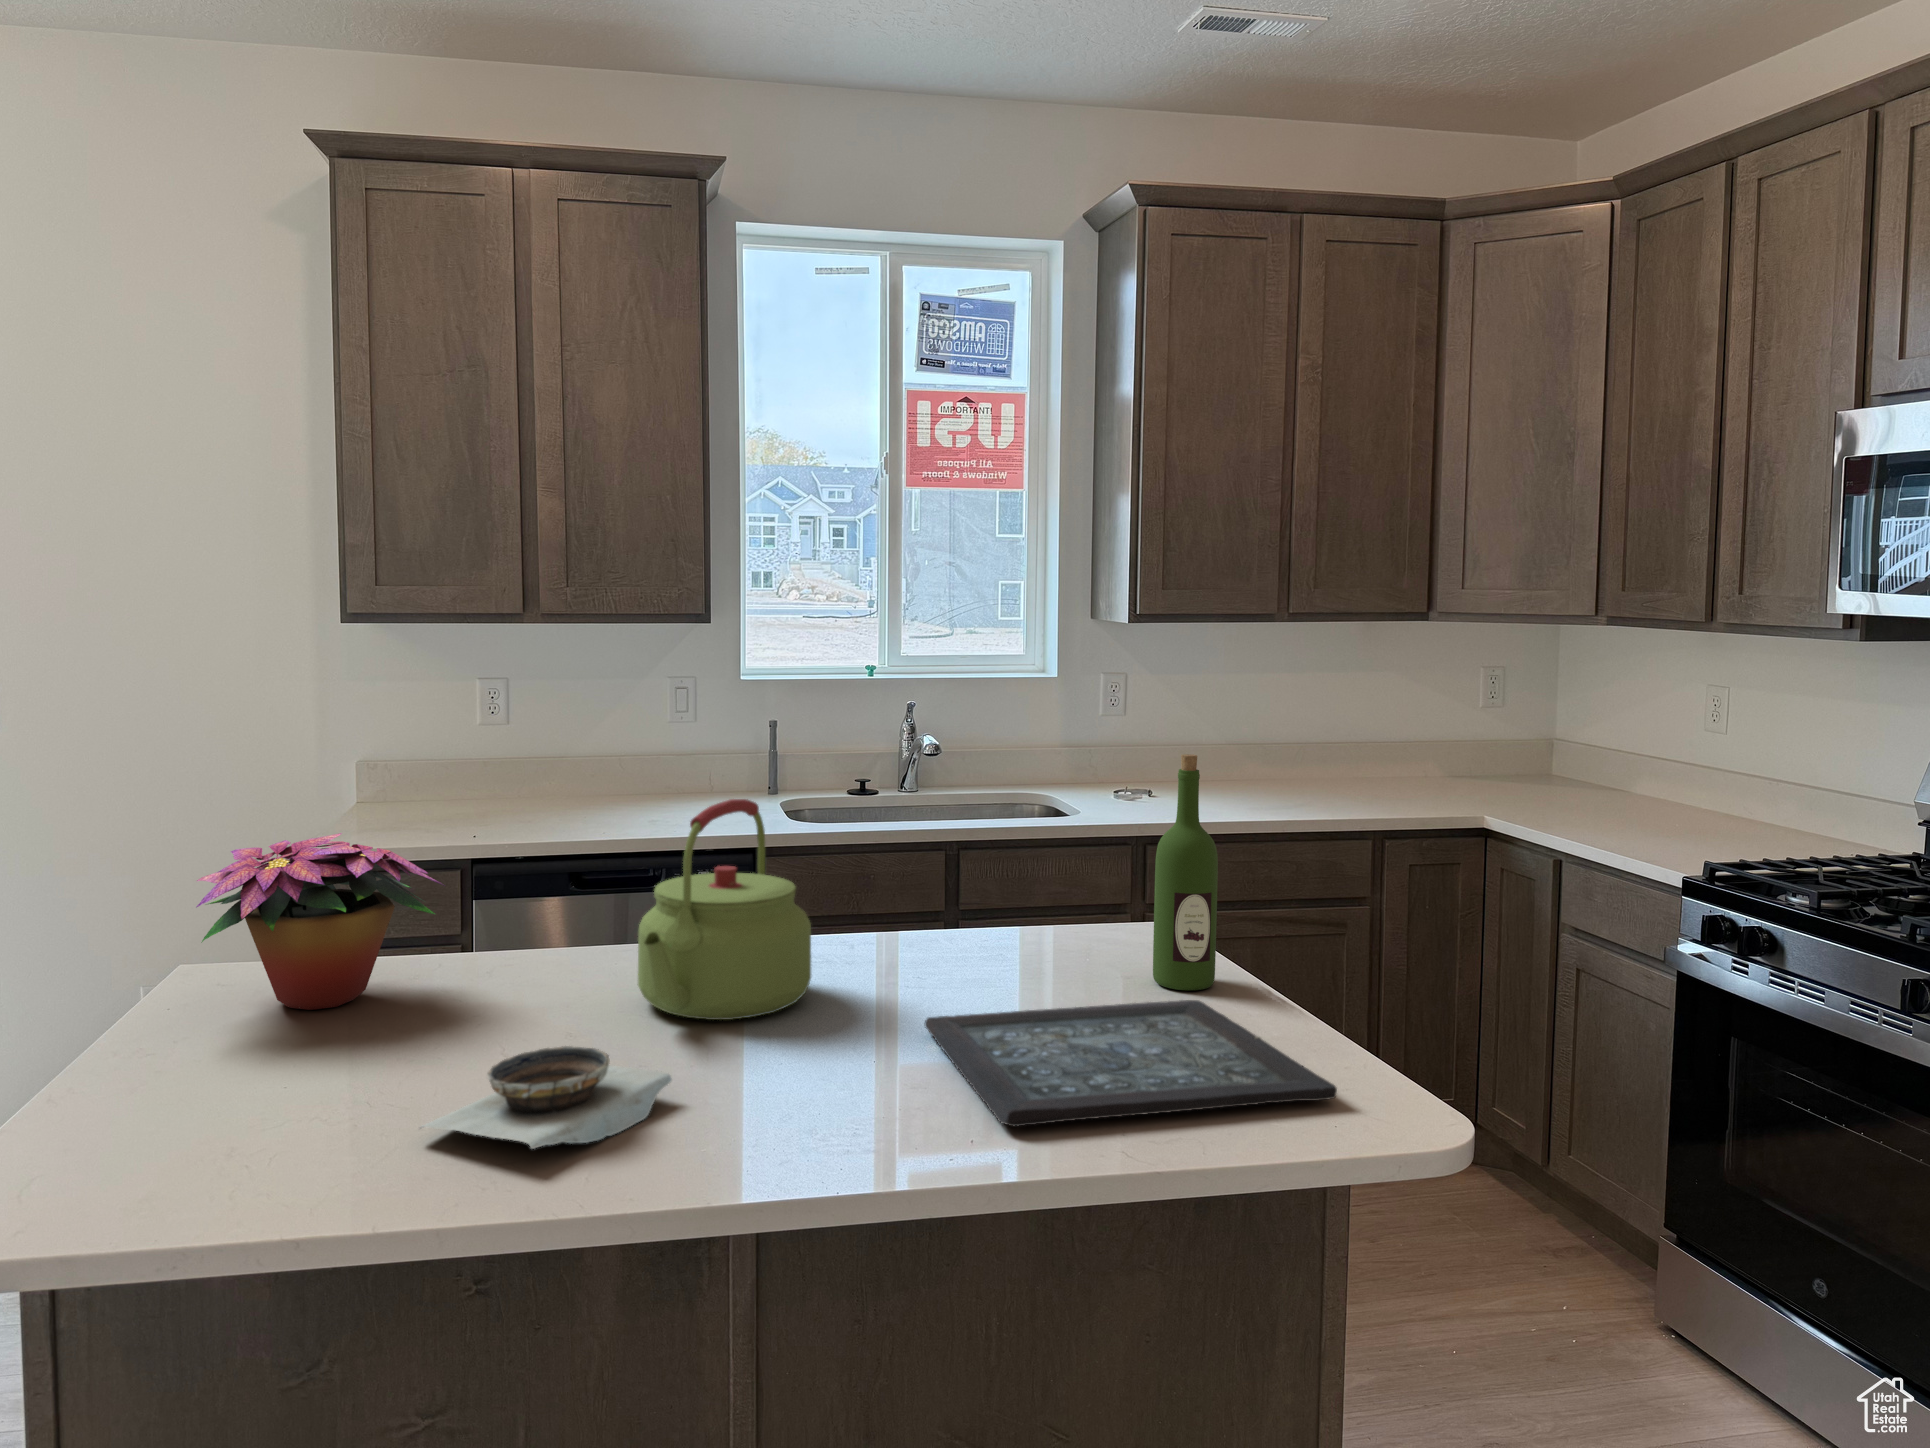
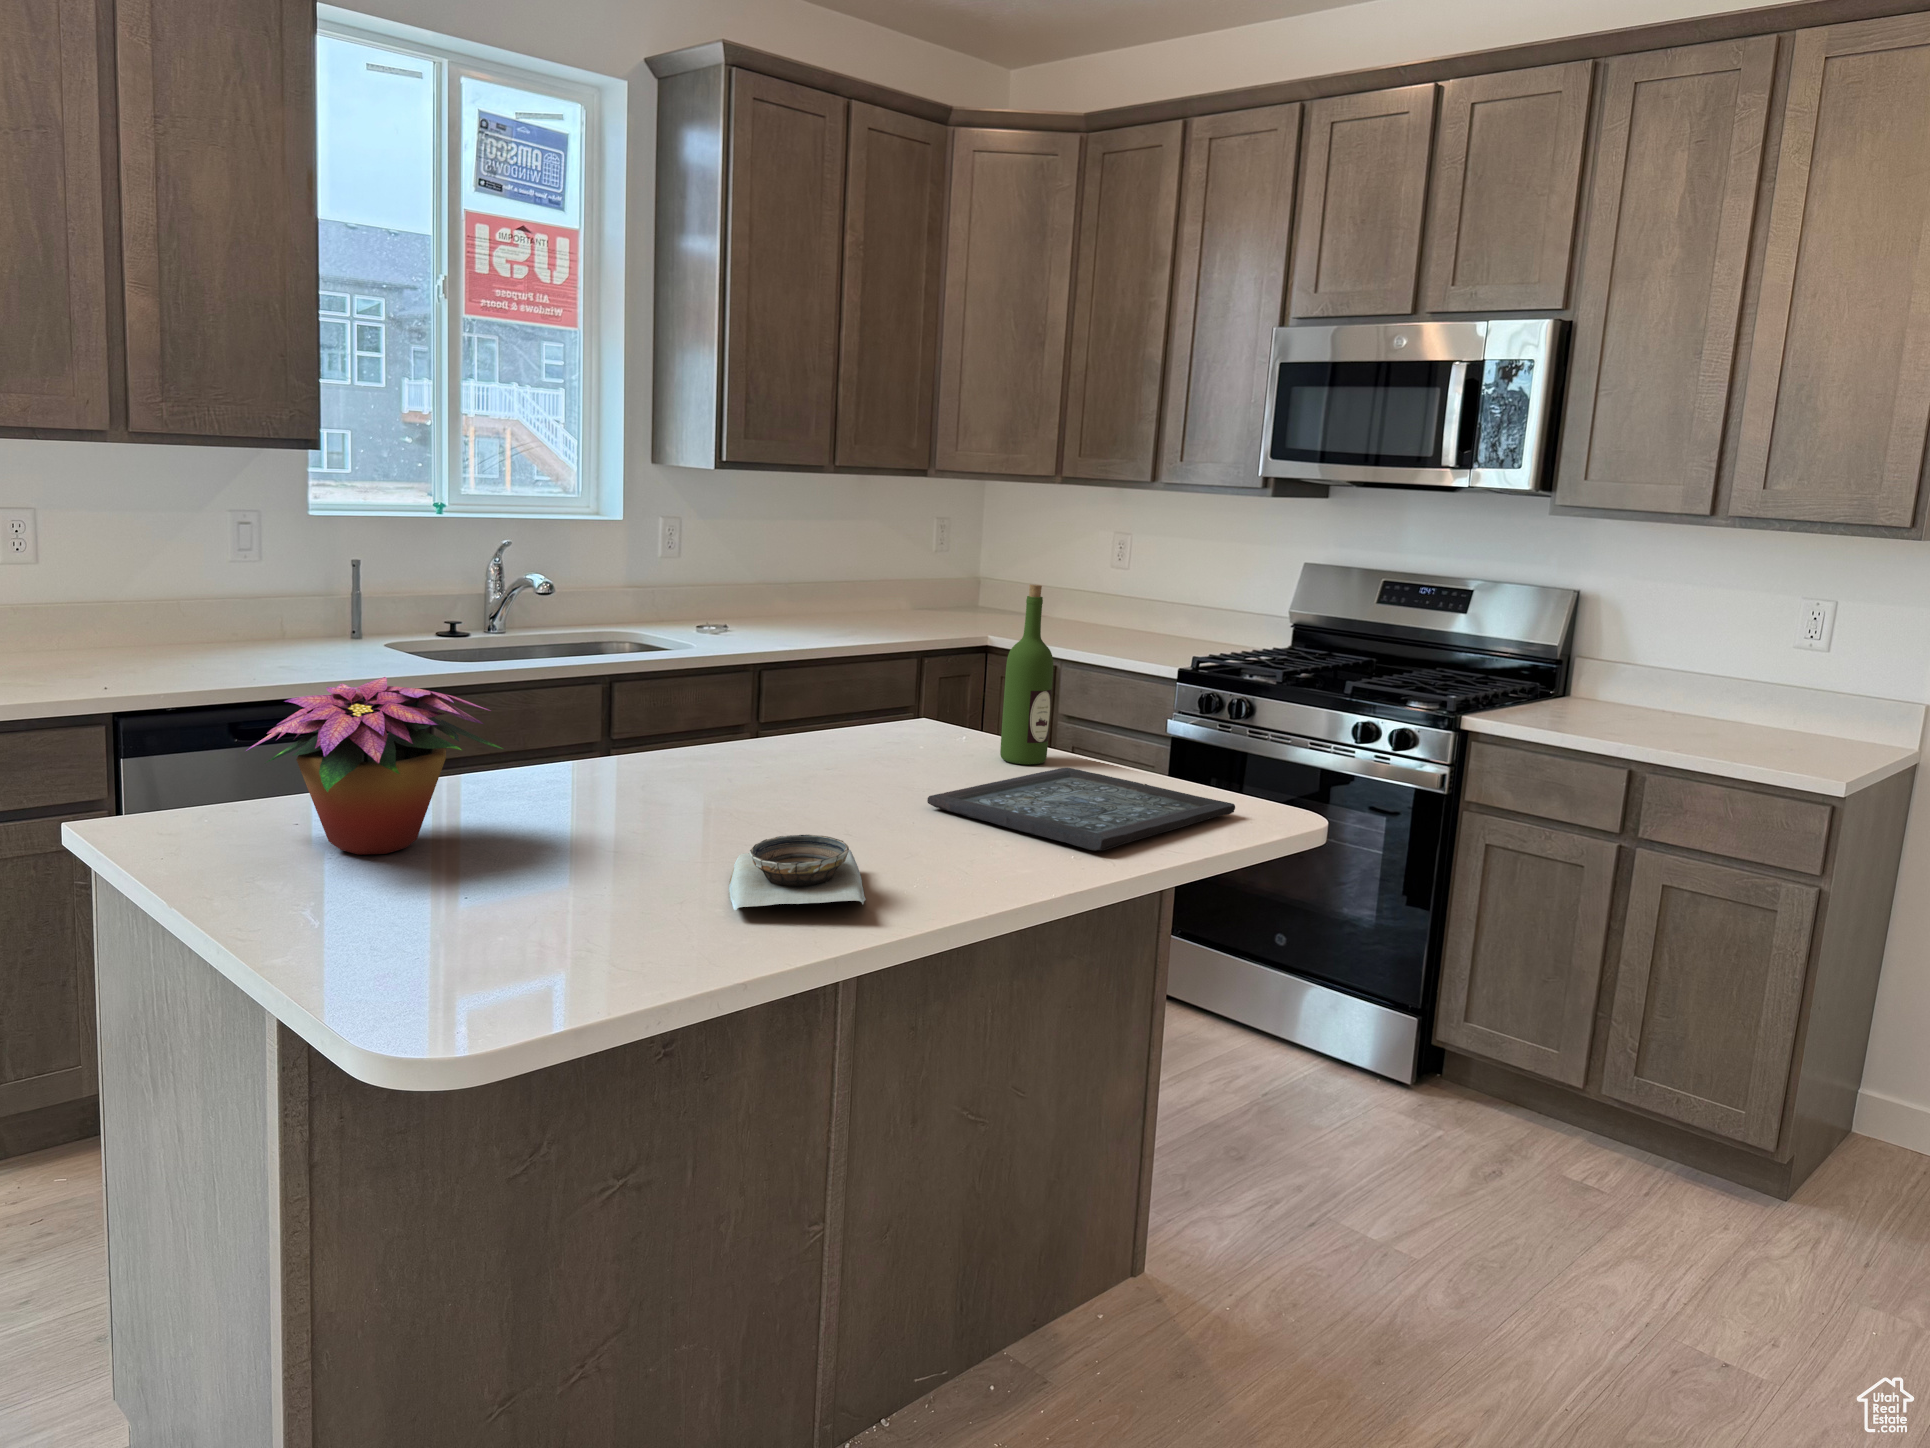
kettle: present [638,799,811,1020] -> none [660,630,812,819]

